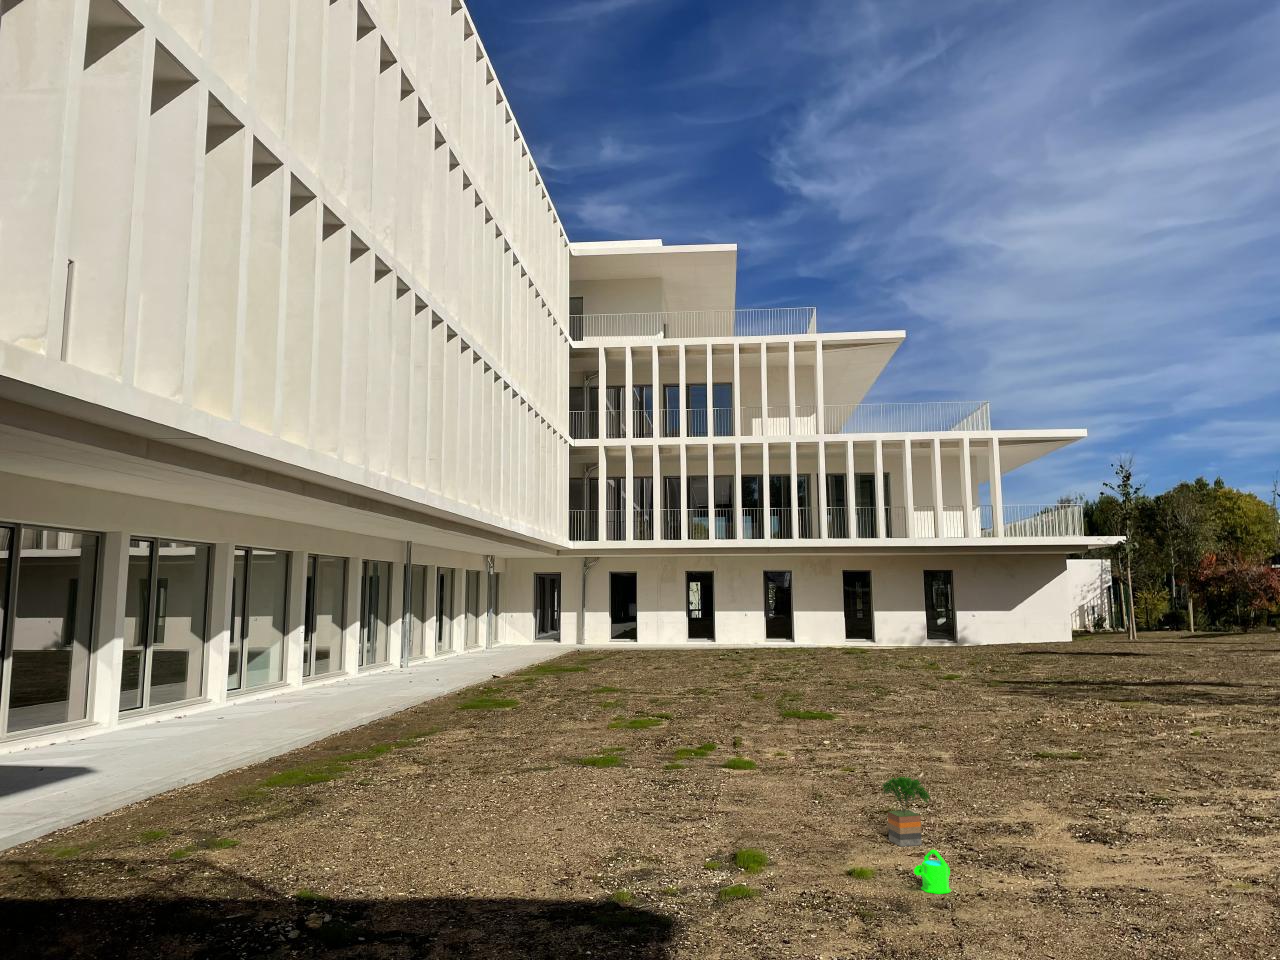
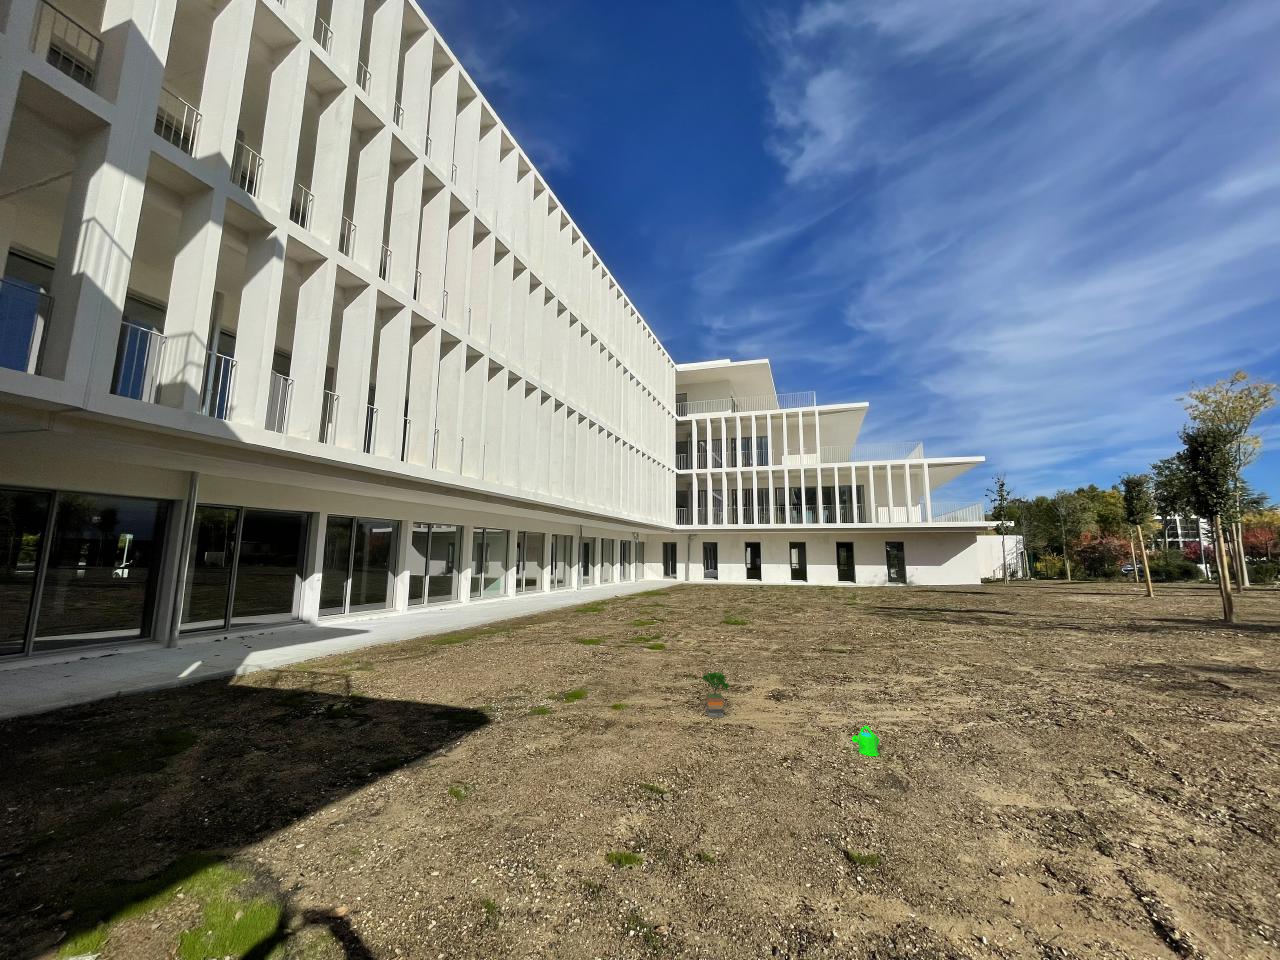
watering can: present [914,849,951,894] -> present [852,725,879,756]

